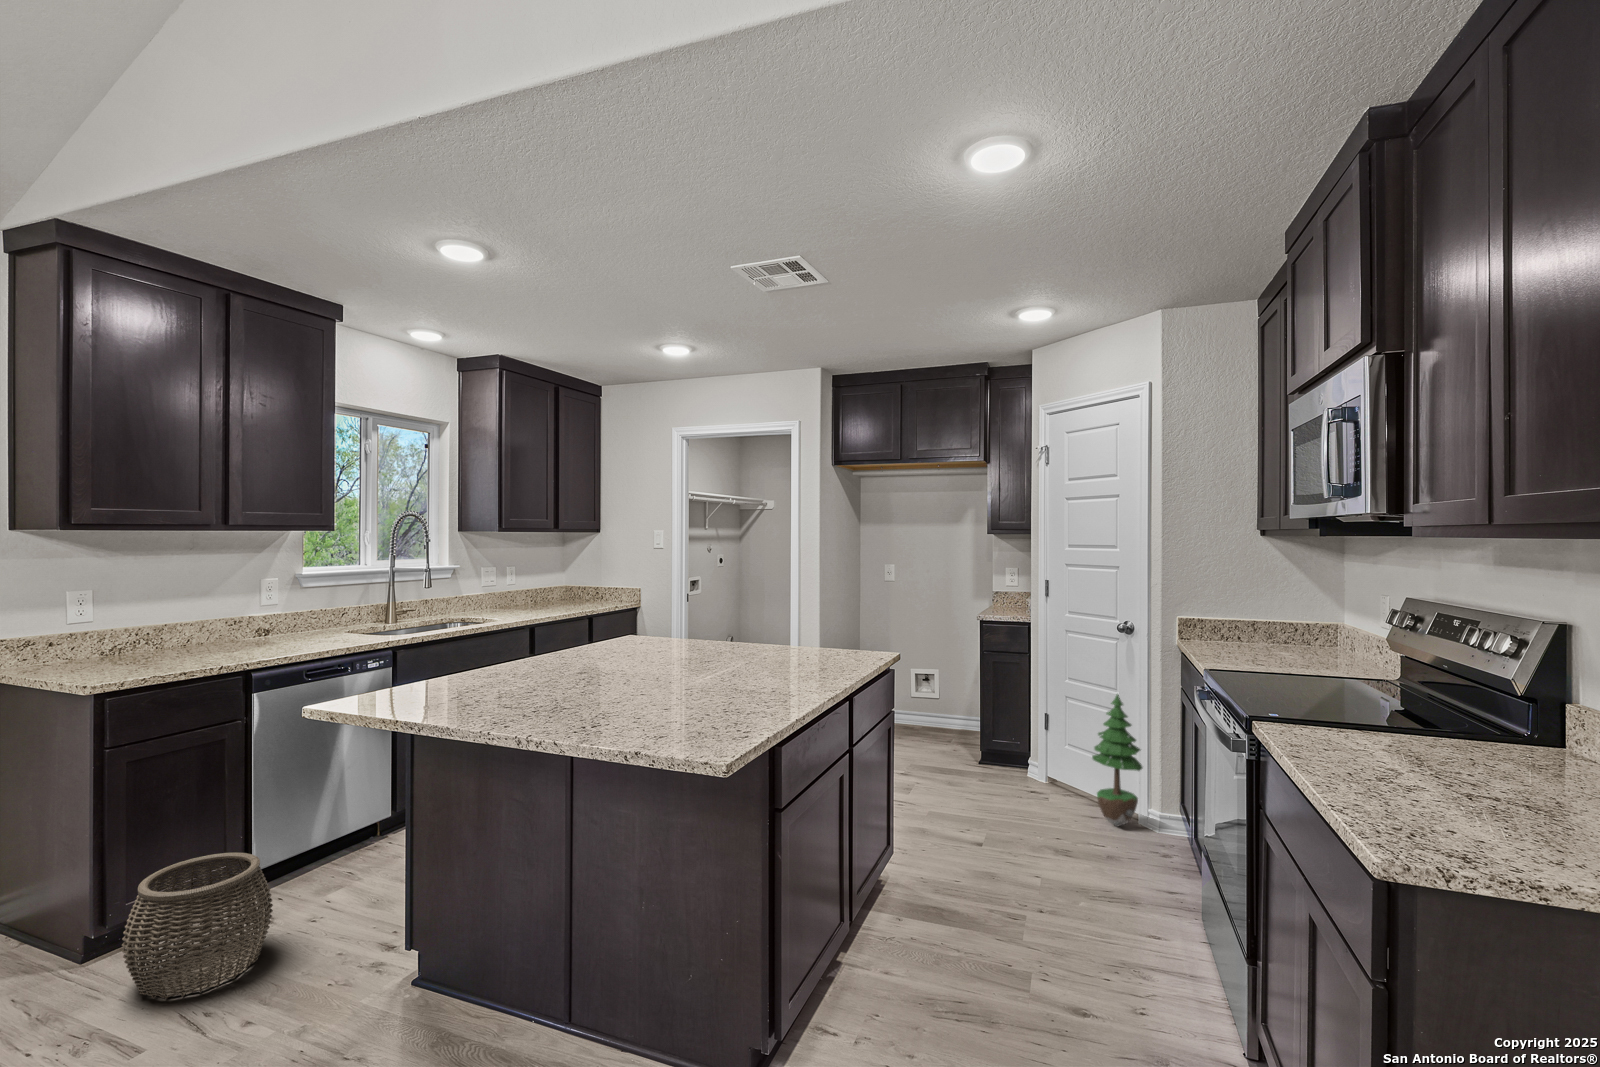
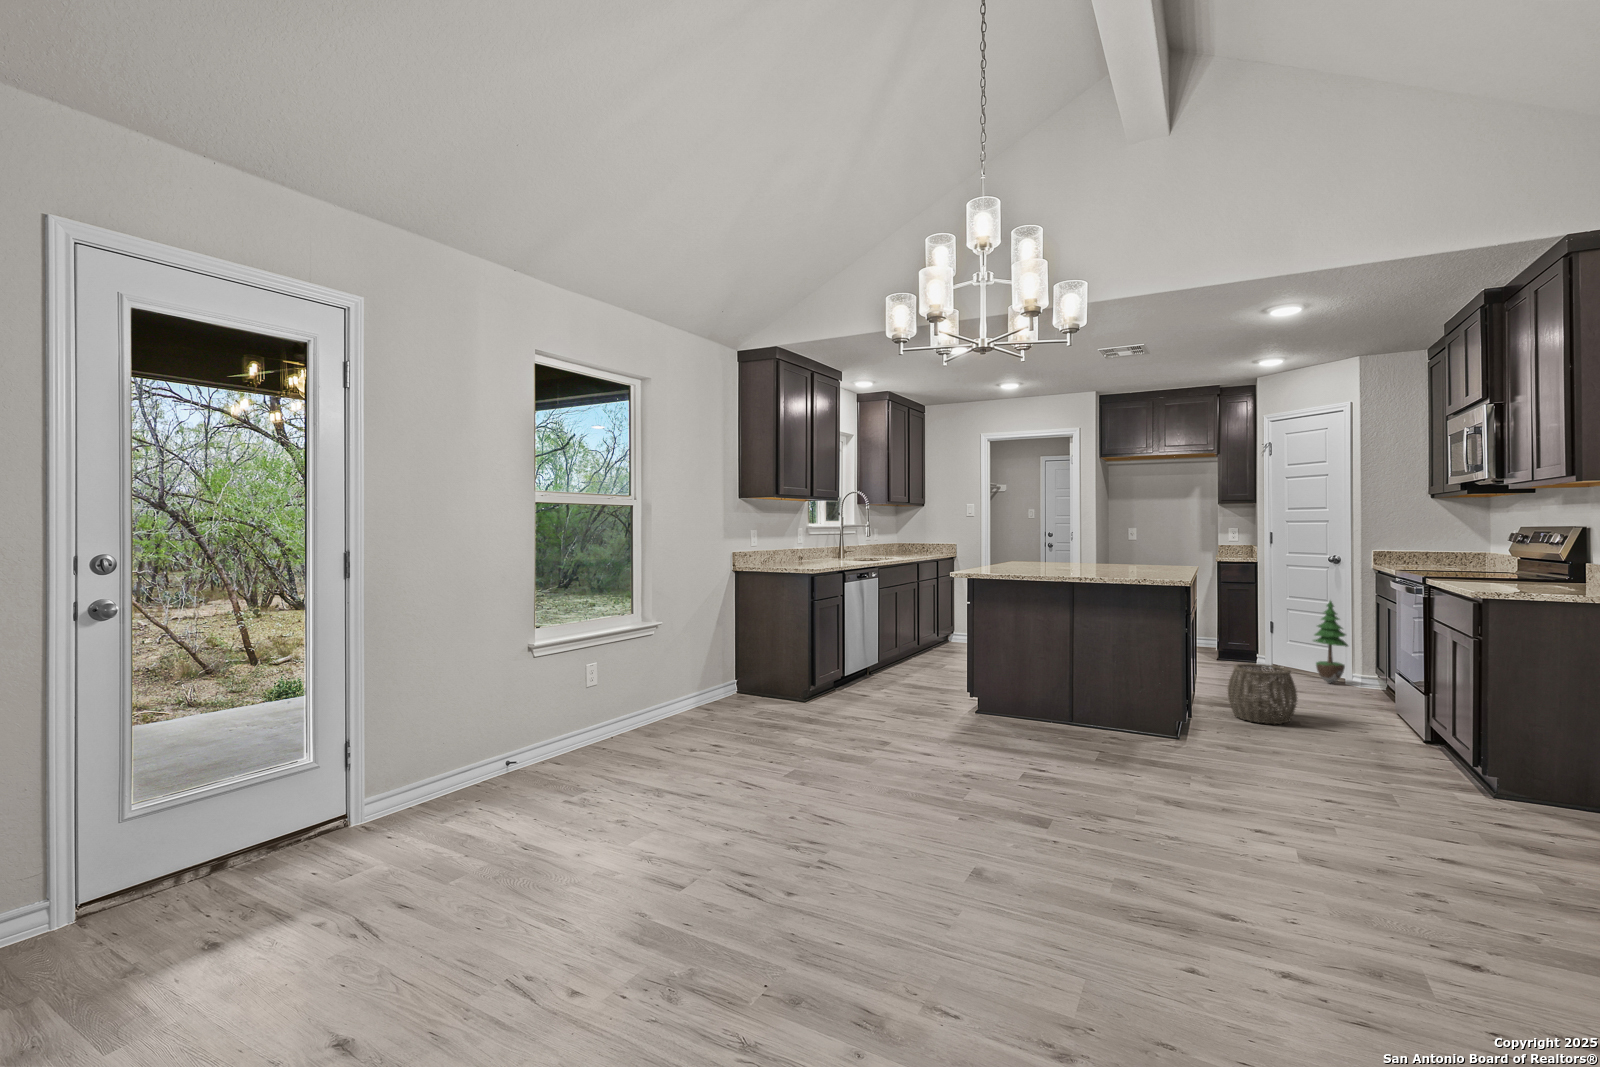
woven basket: present [122,853,273,999] -> present [1228,663,1297,724]

